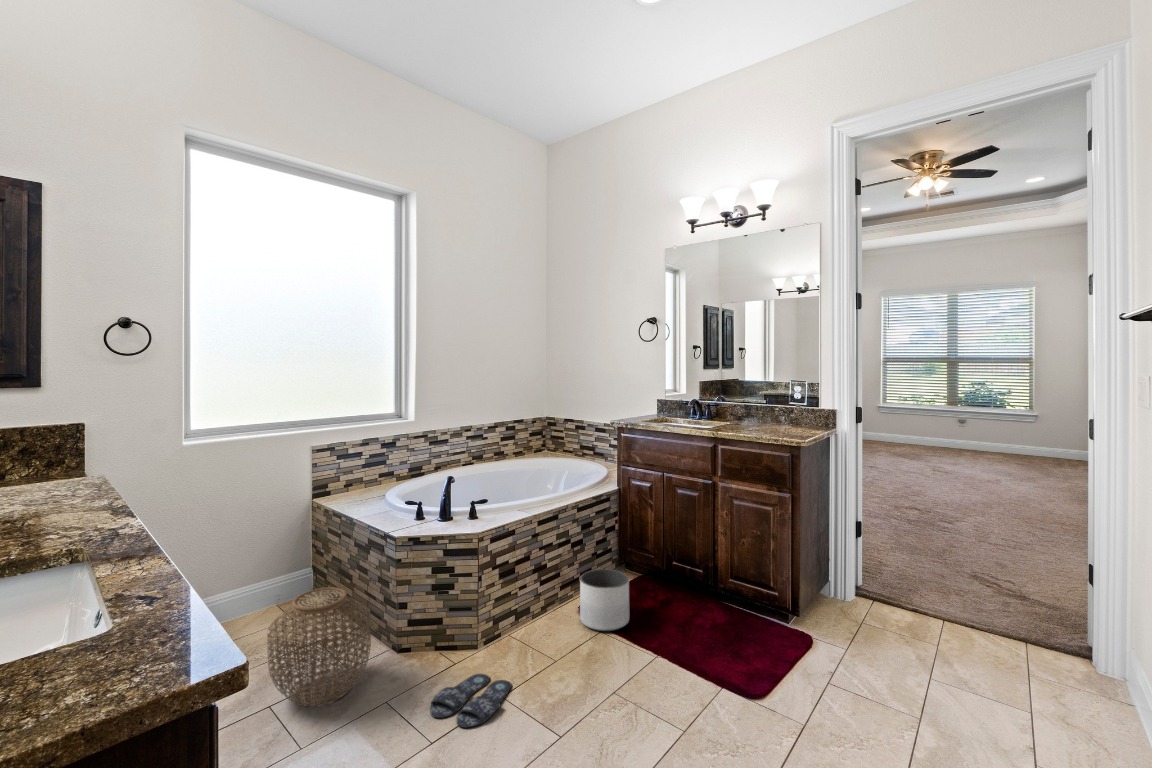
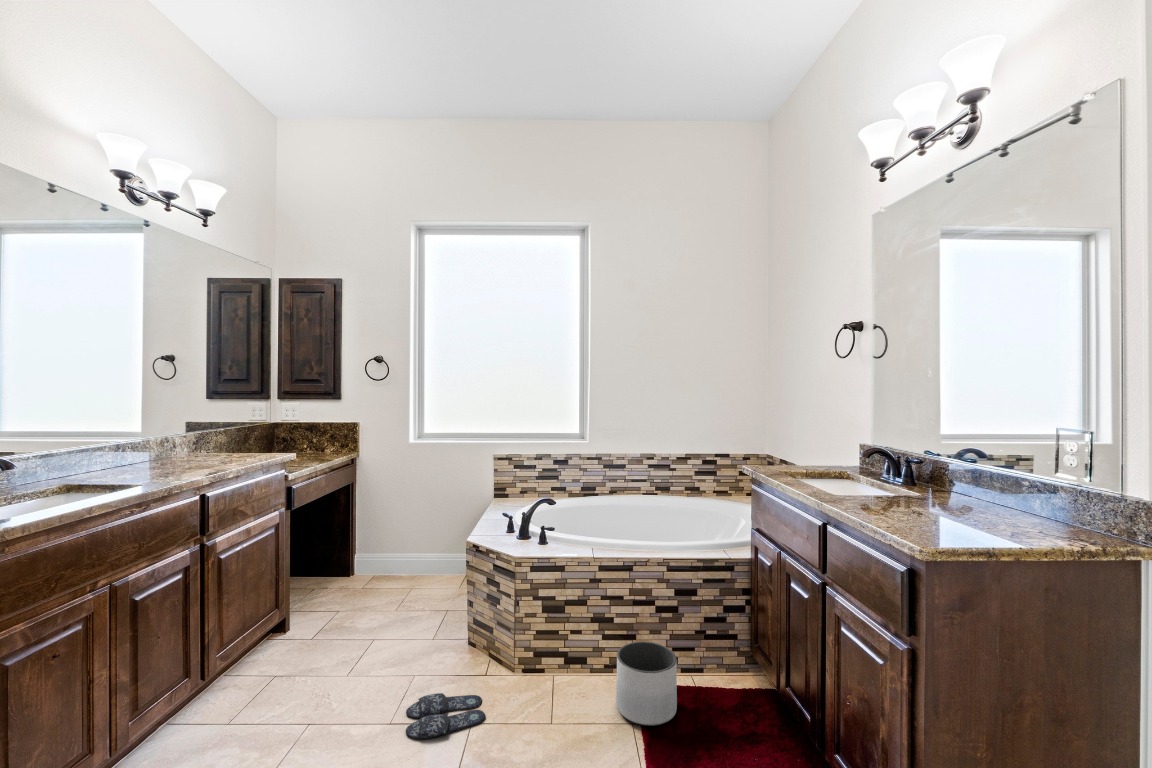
woven basket: present [267,587,371,706] -> none [352,569,431,663]

